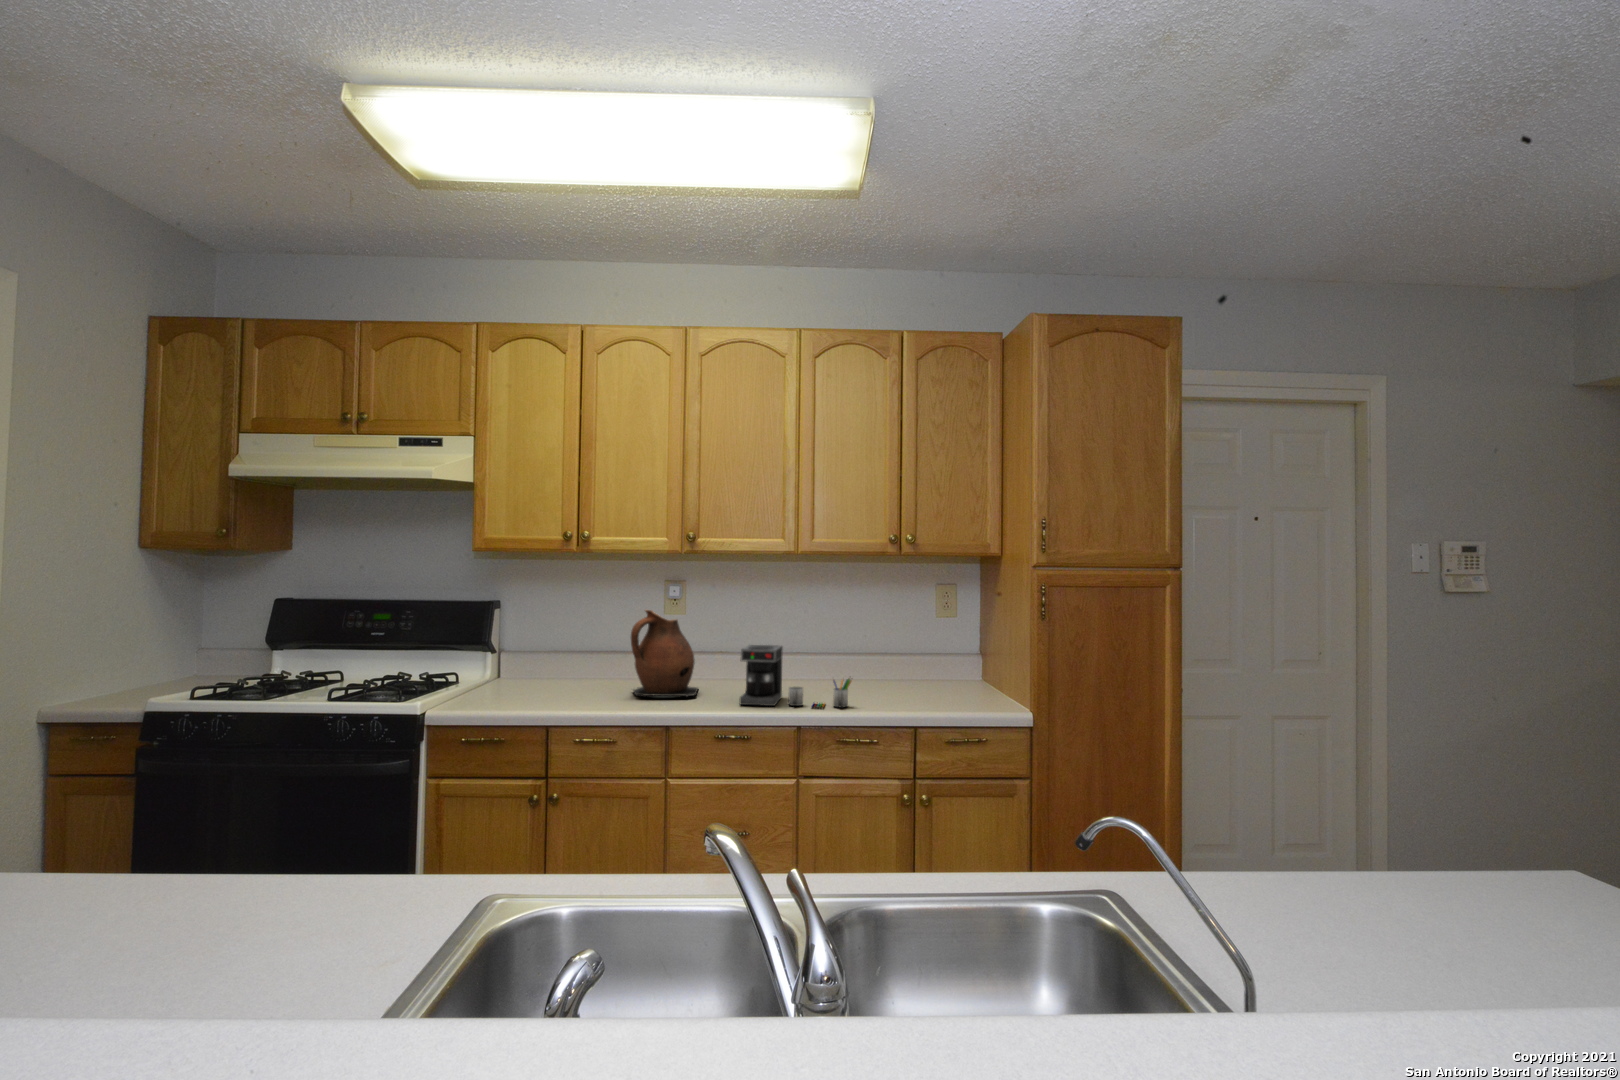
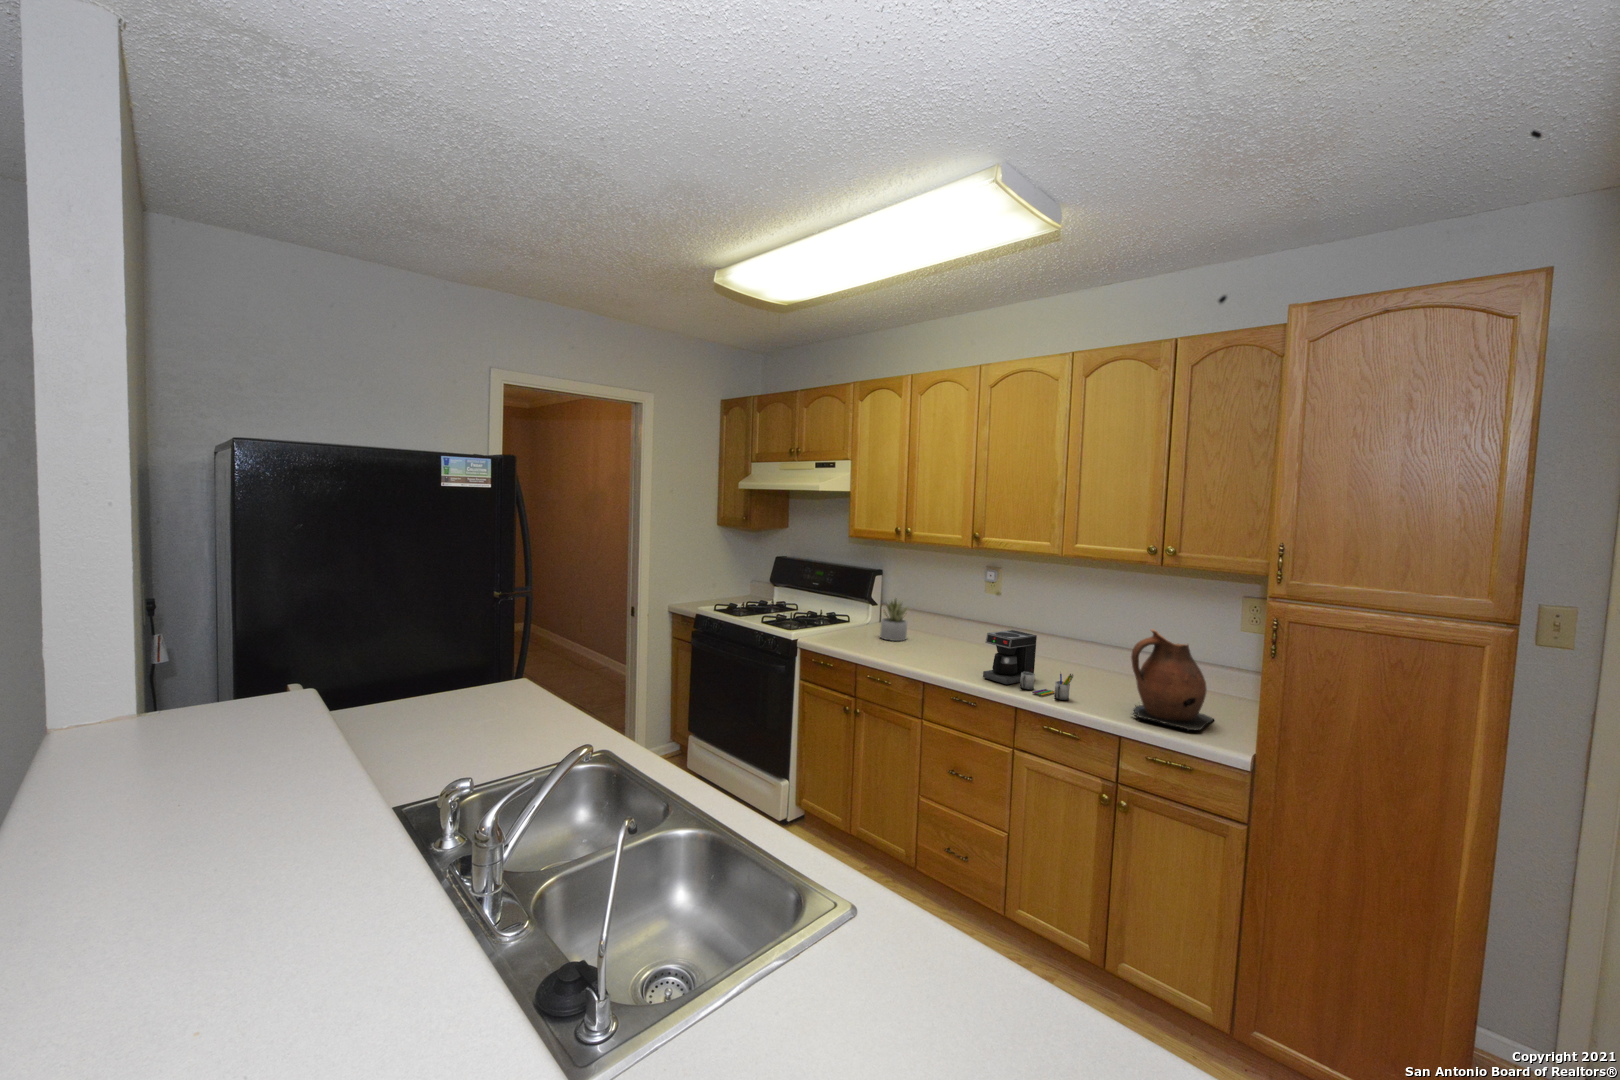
ceramic pitcher: present [631,610,698,697] -> present [1131,629,1213,731]
succulent plant: none [531,630,572,692] -> present [880,599,907,641]

